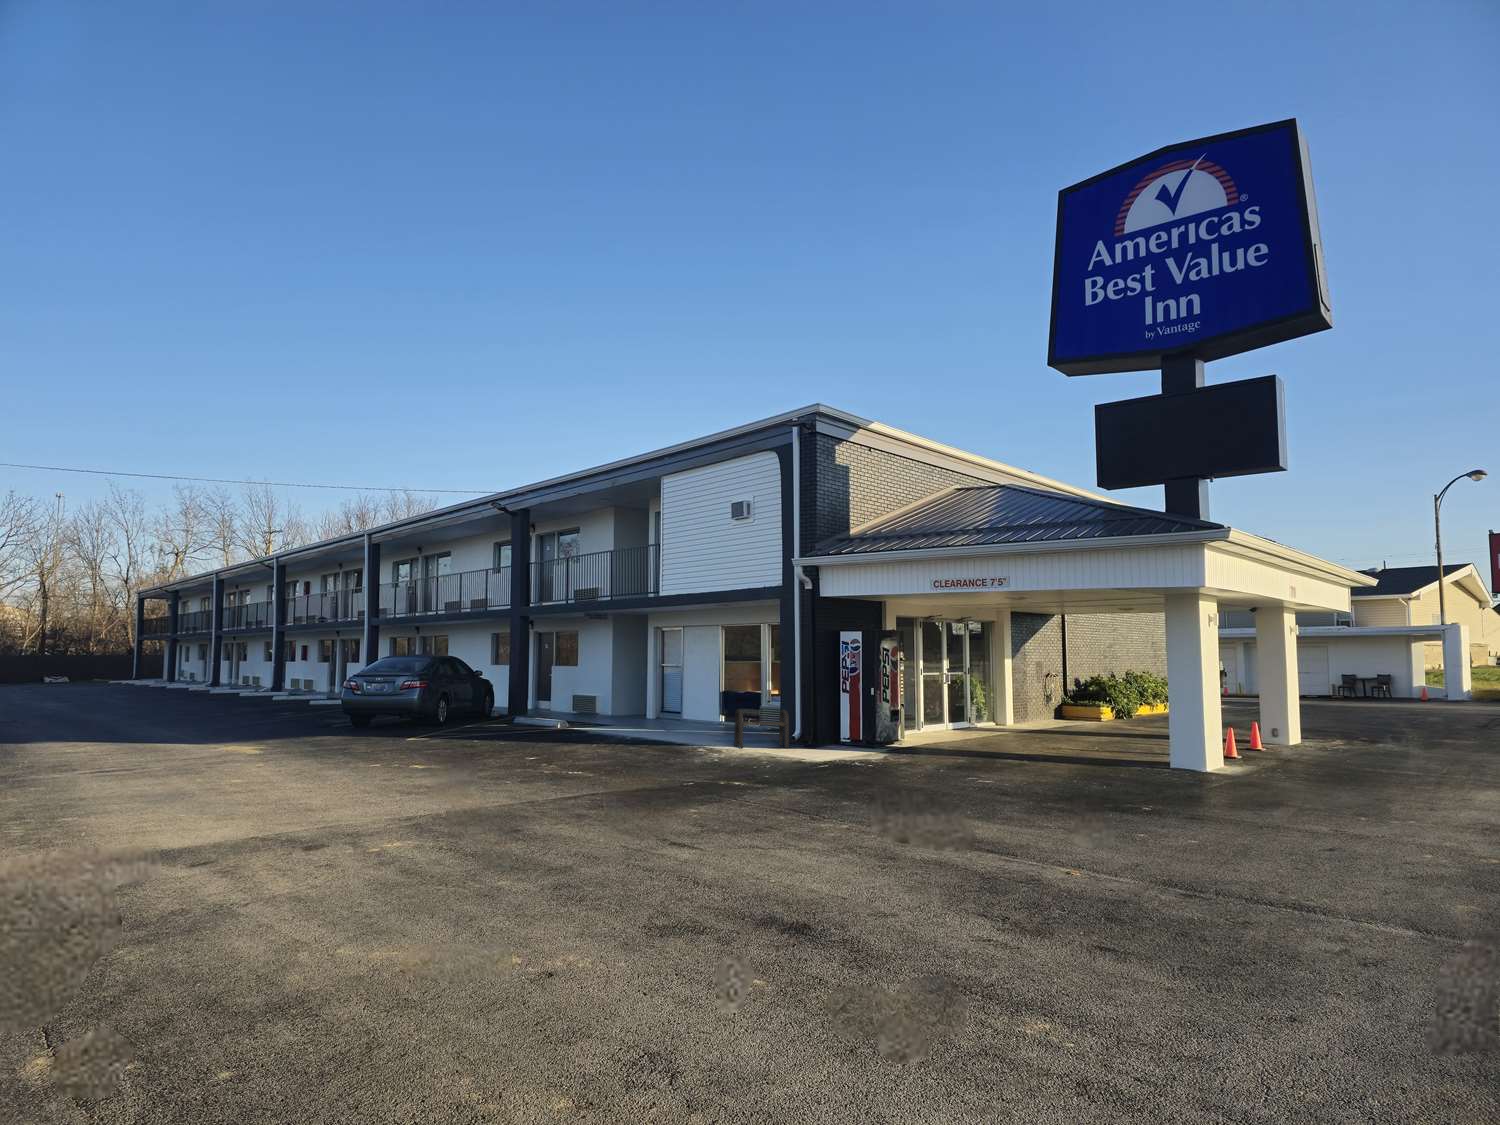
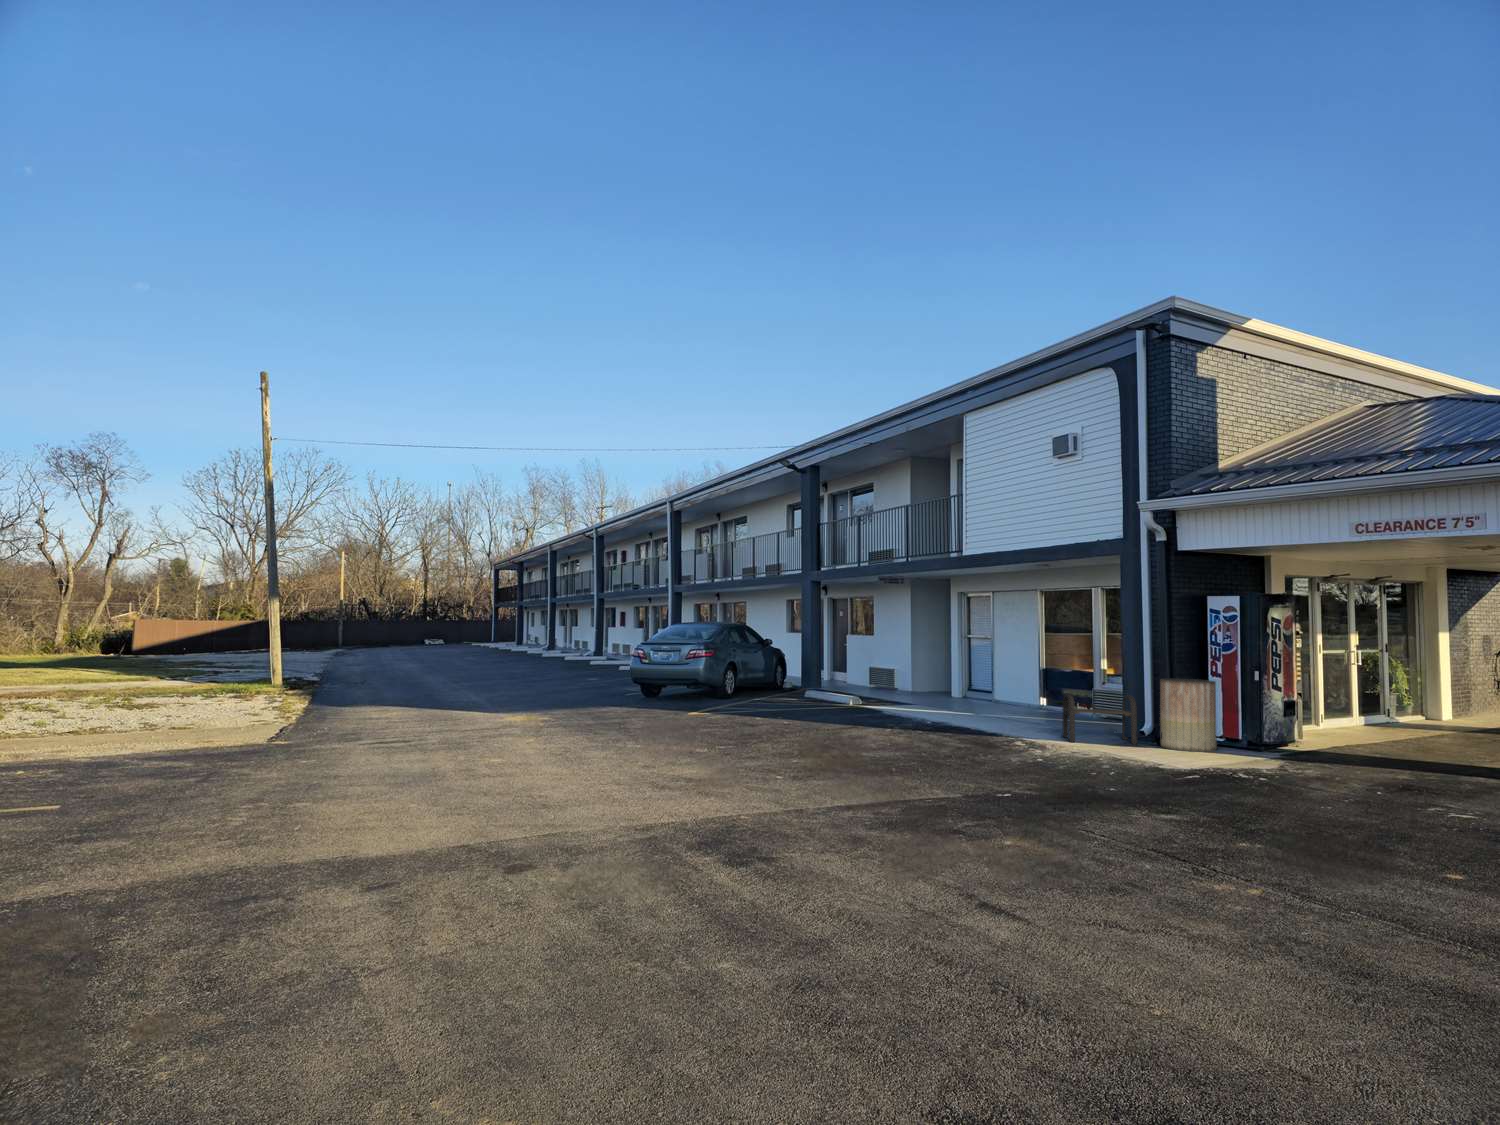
trash can: none [805,696,844,751] -> present [1160,678,1217,752]

